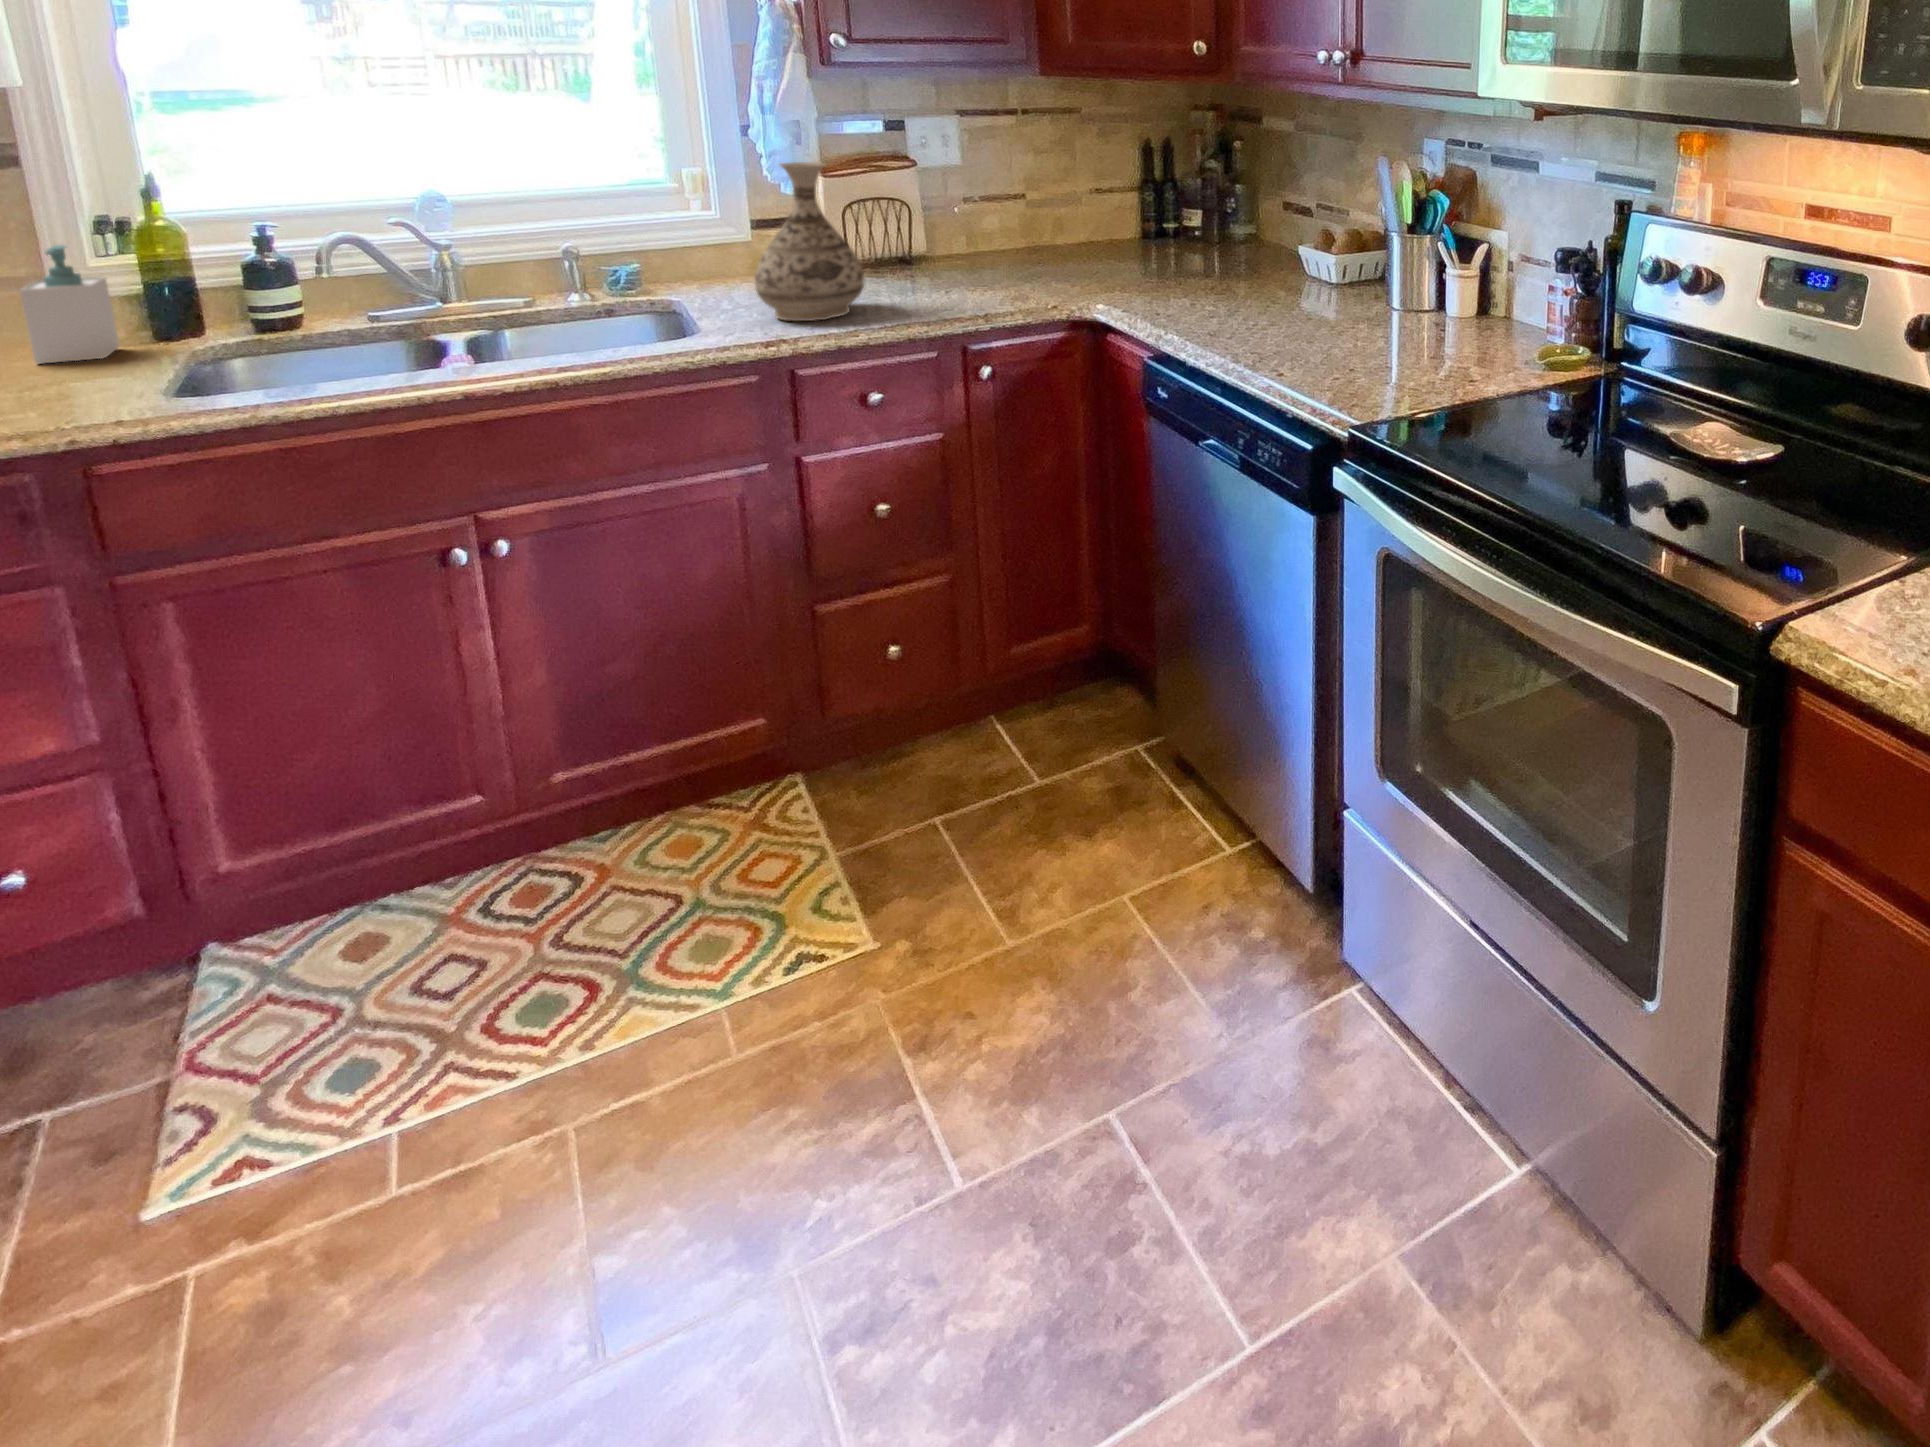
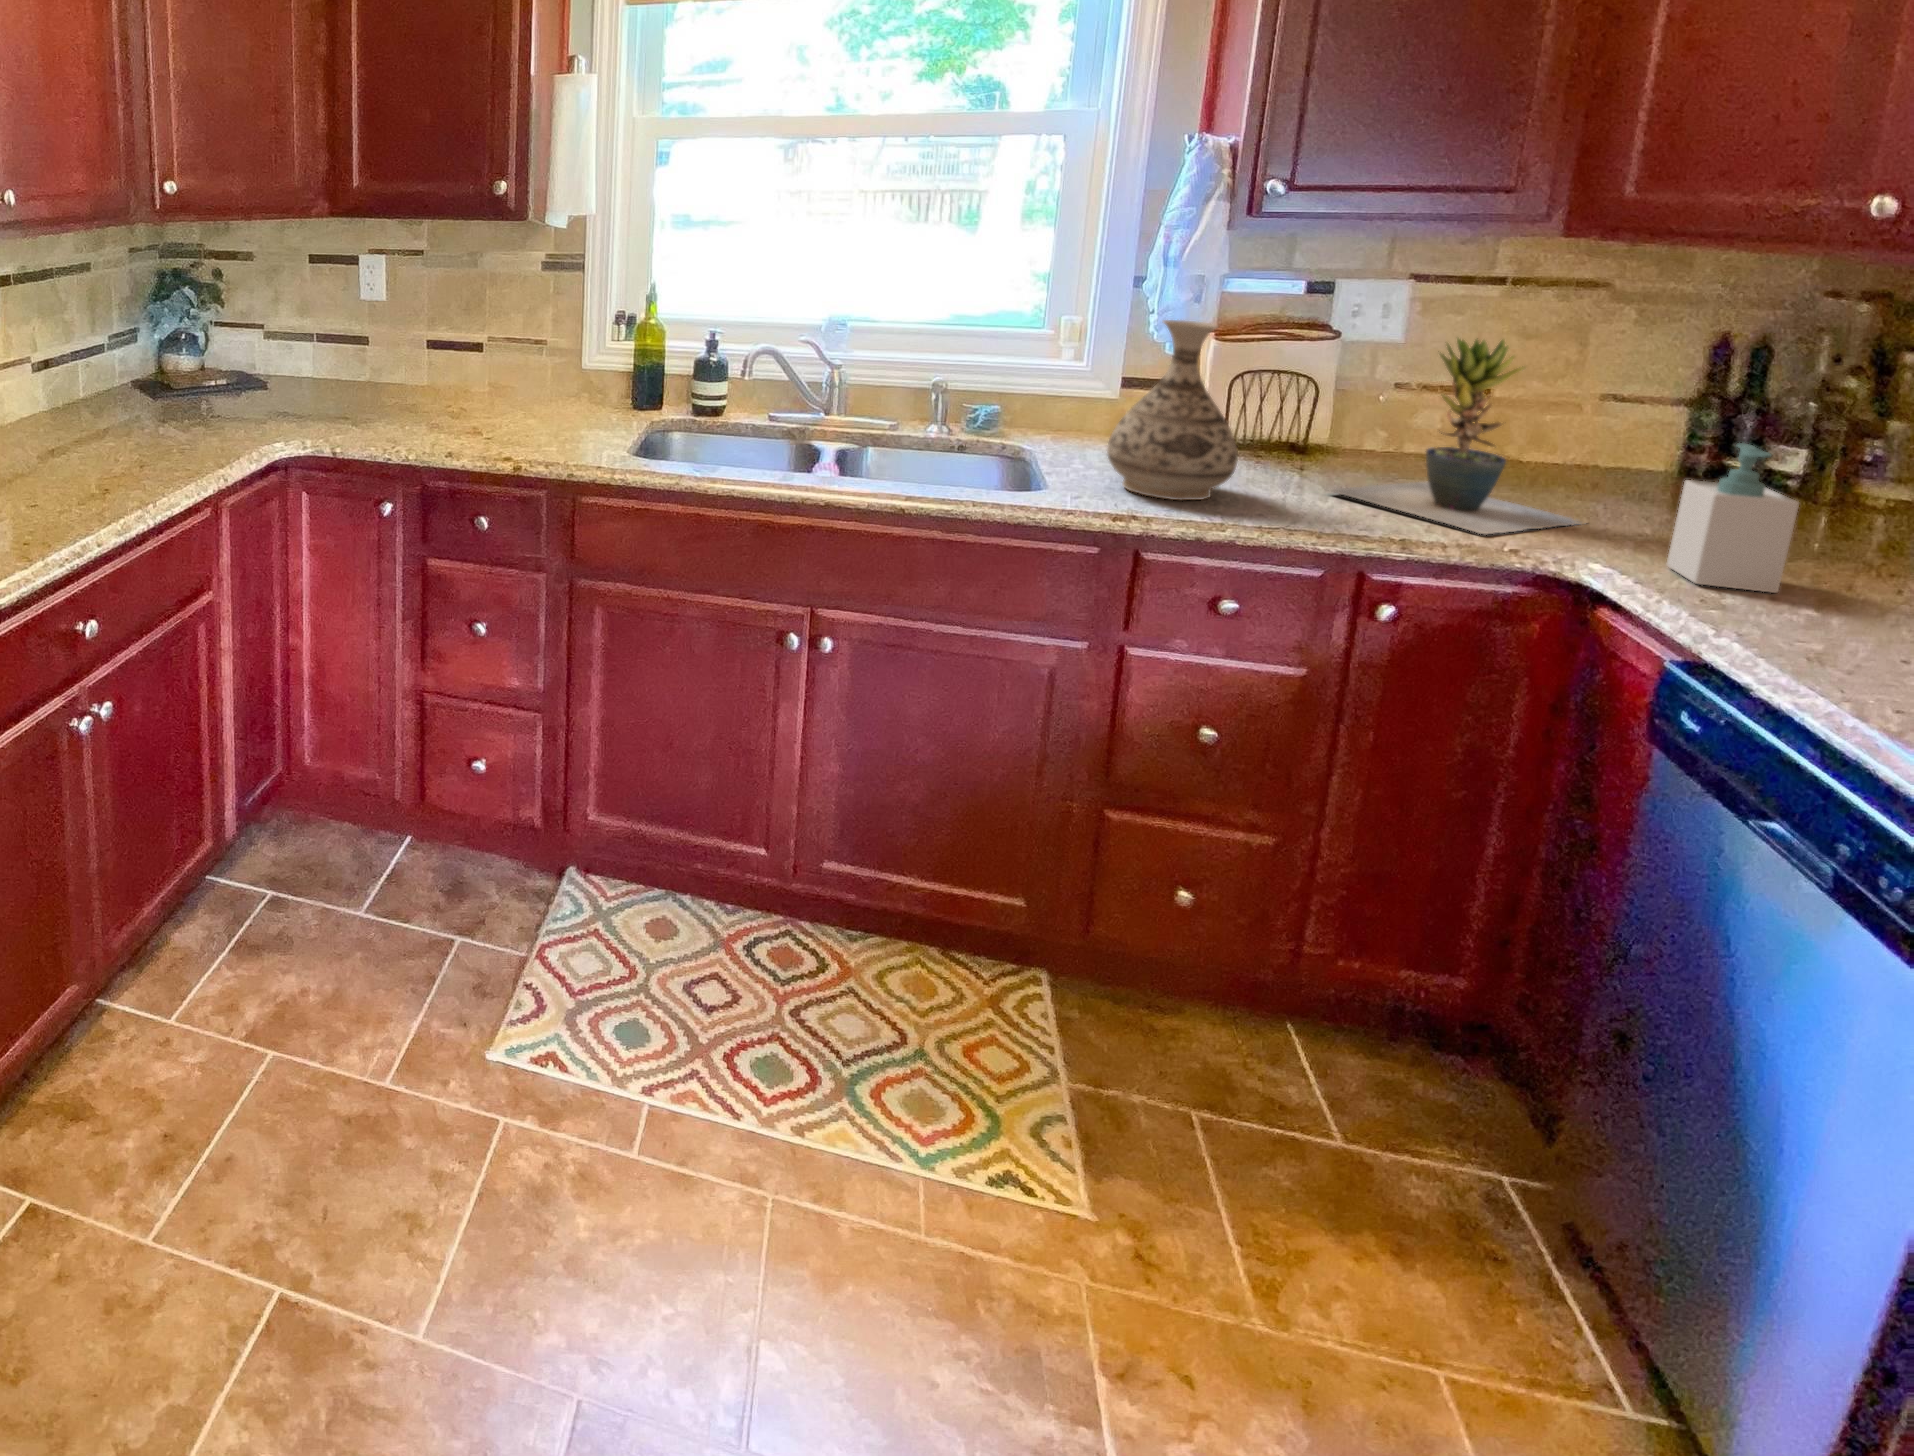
potted plant: none [932,154,1098,300] -> present [1331,339,1580,534]
soap bottle: present [20,245,119,364] -> present [1667,443,1799,593]

